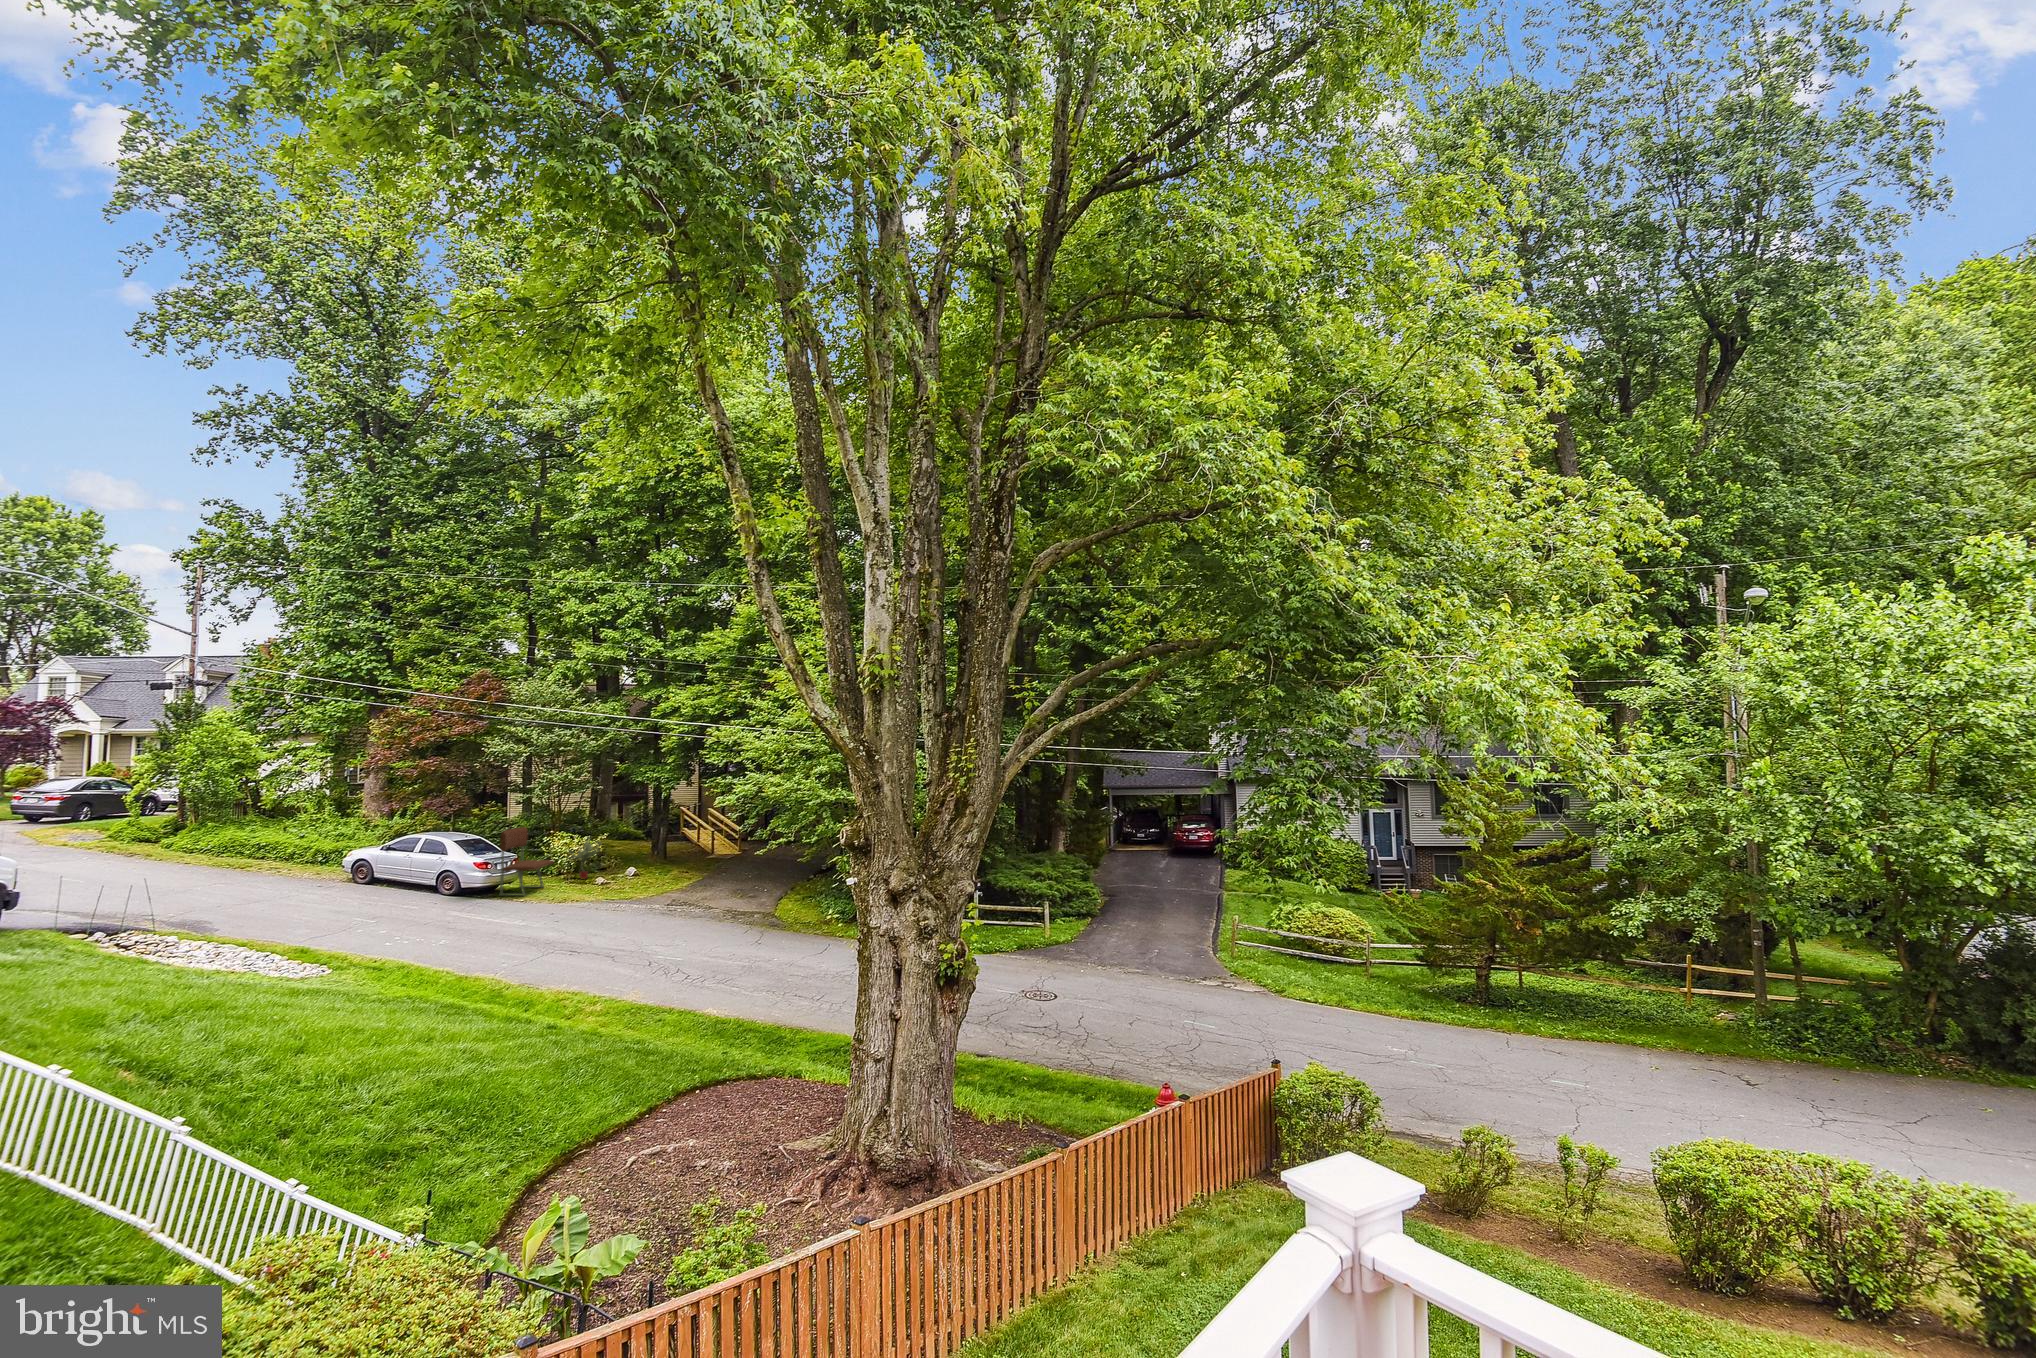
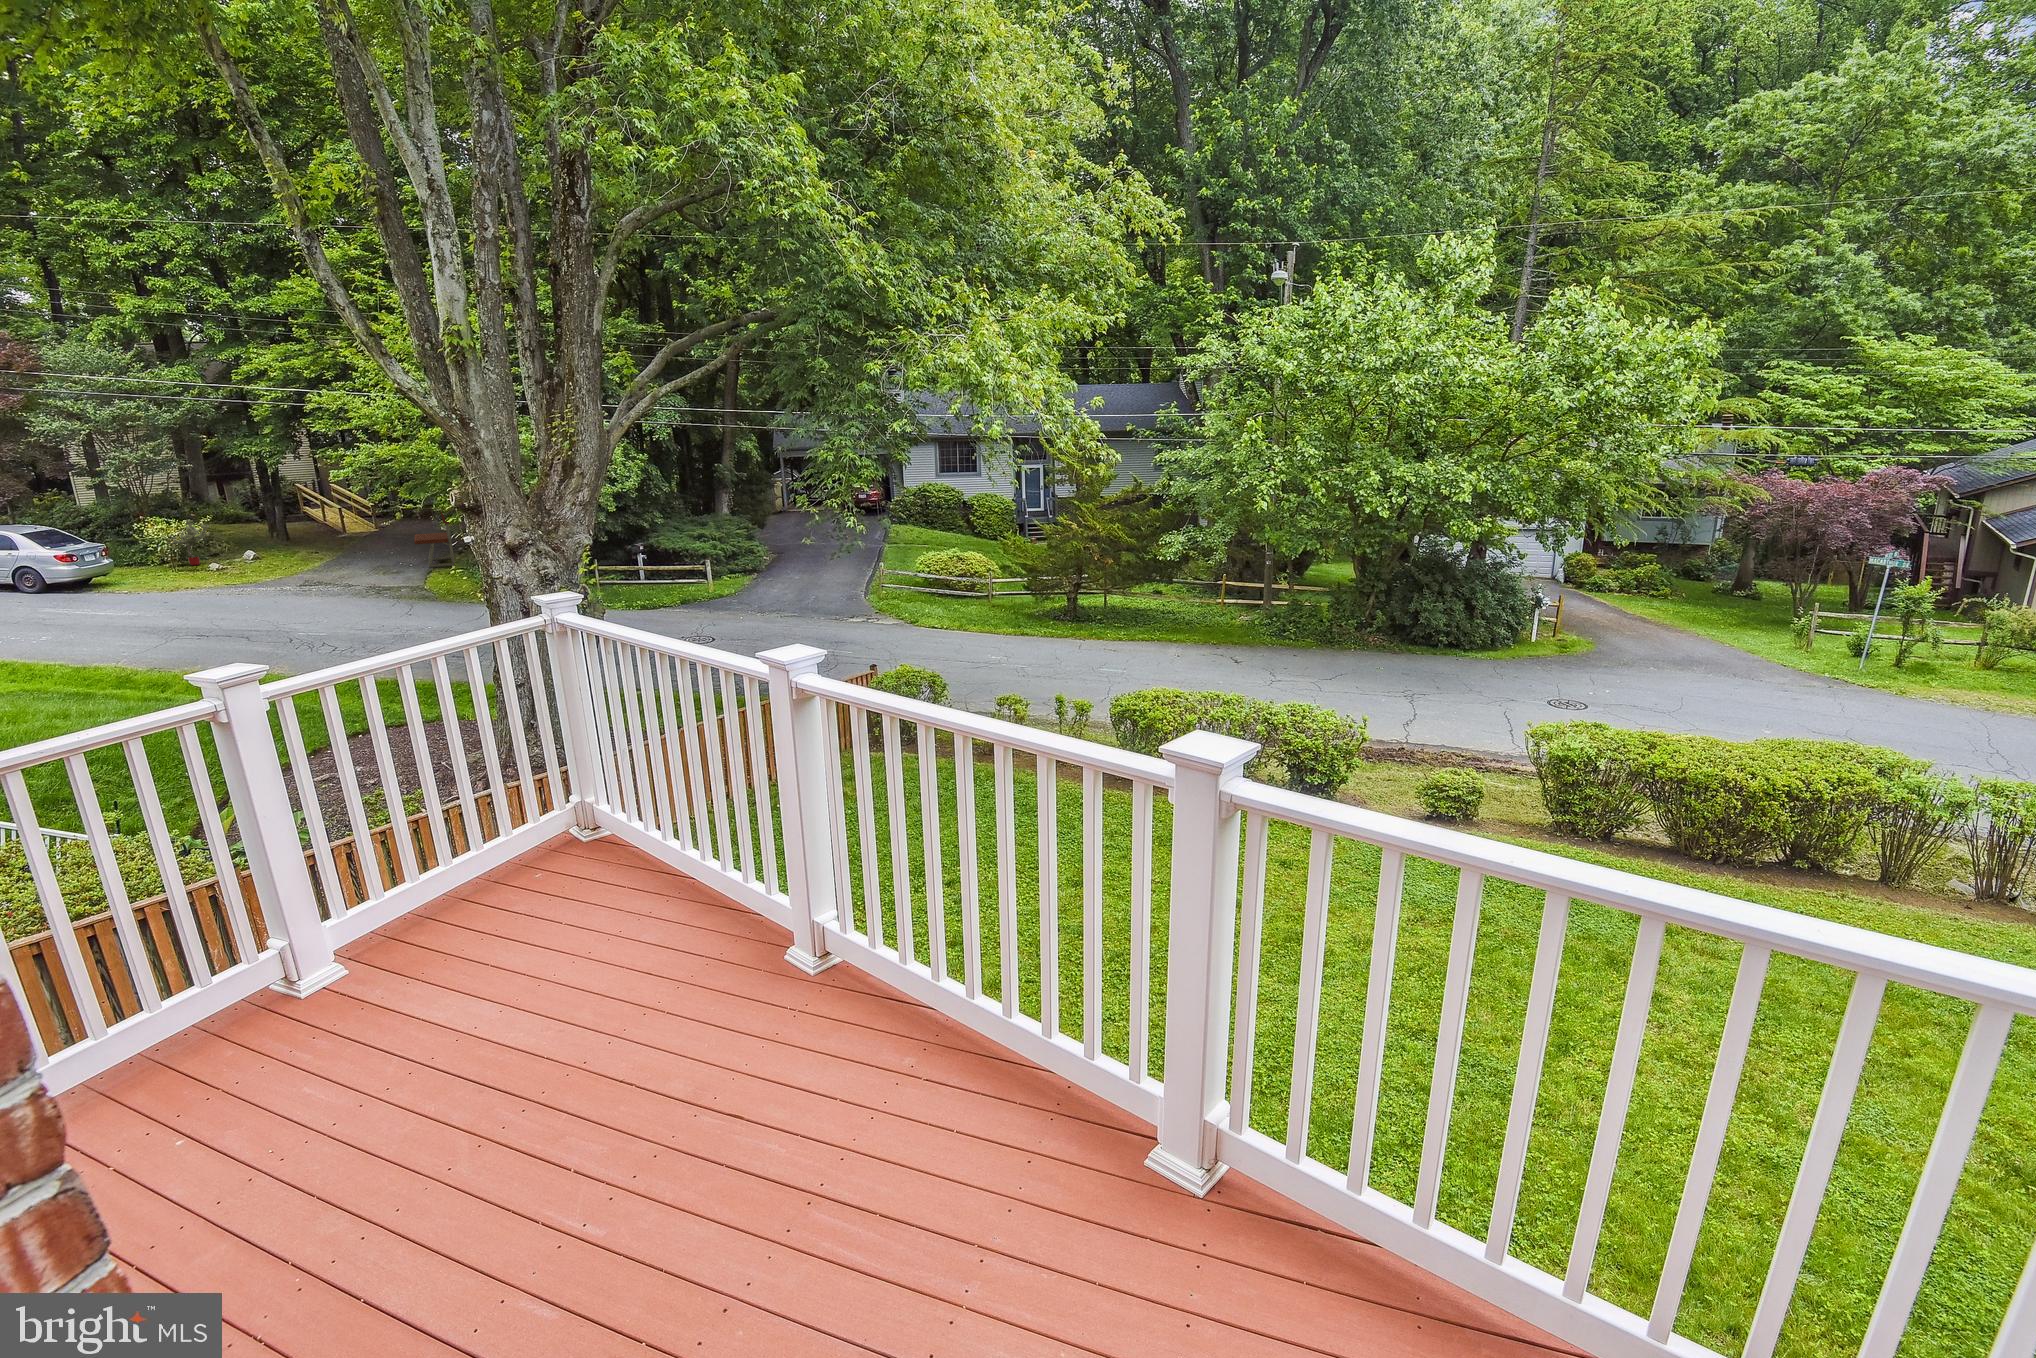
bench: present [499,827,554,896] -> present [414,512,455,567]

